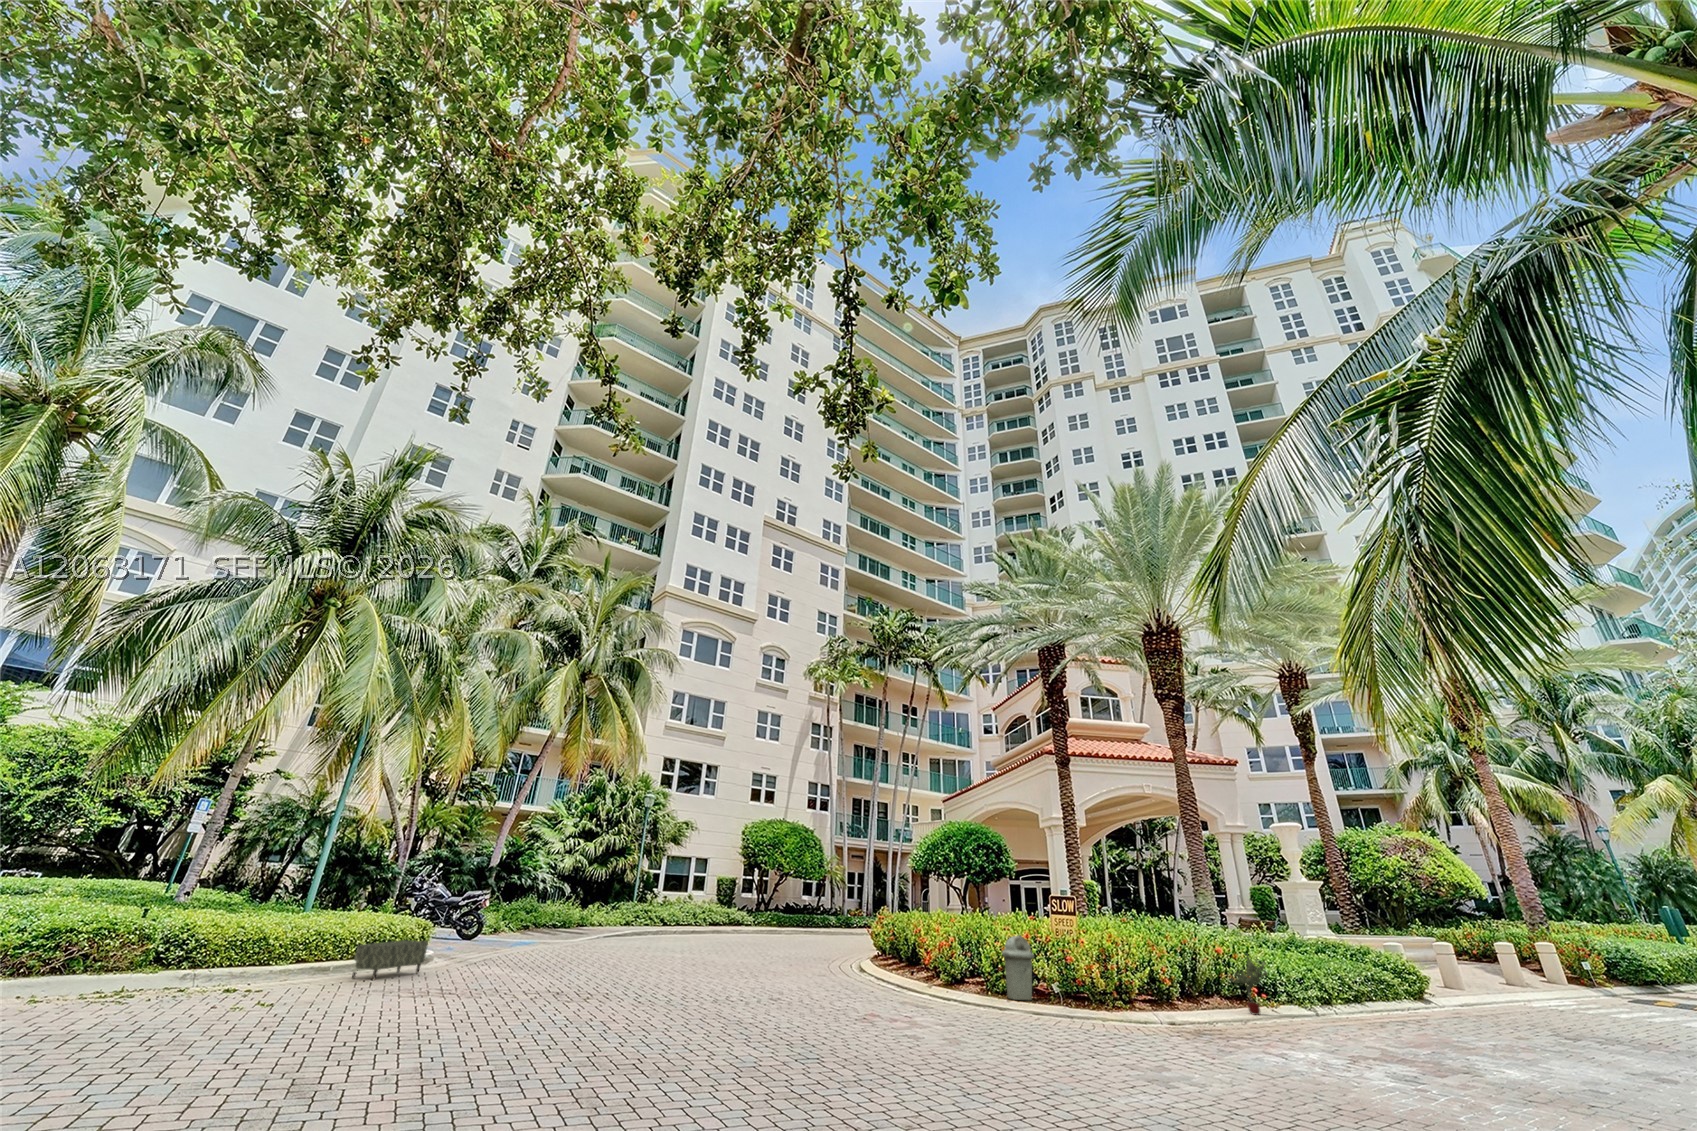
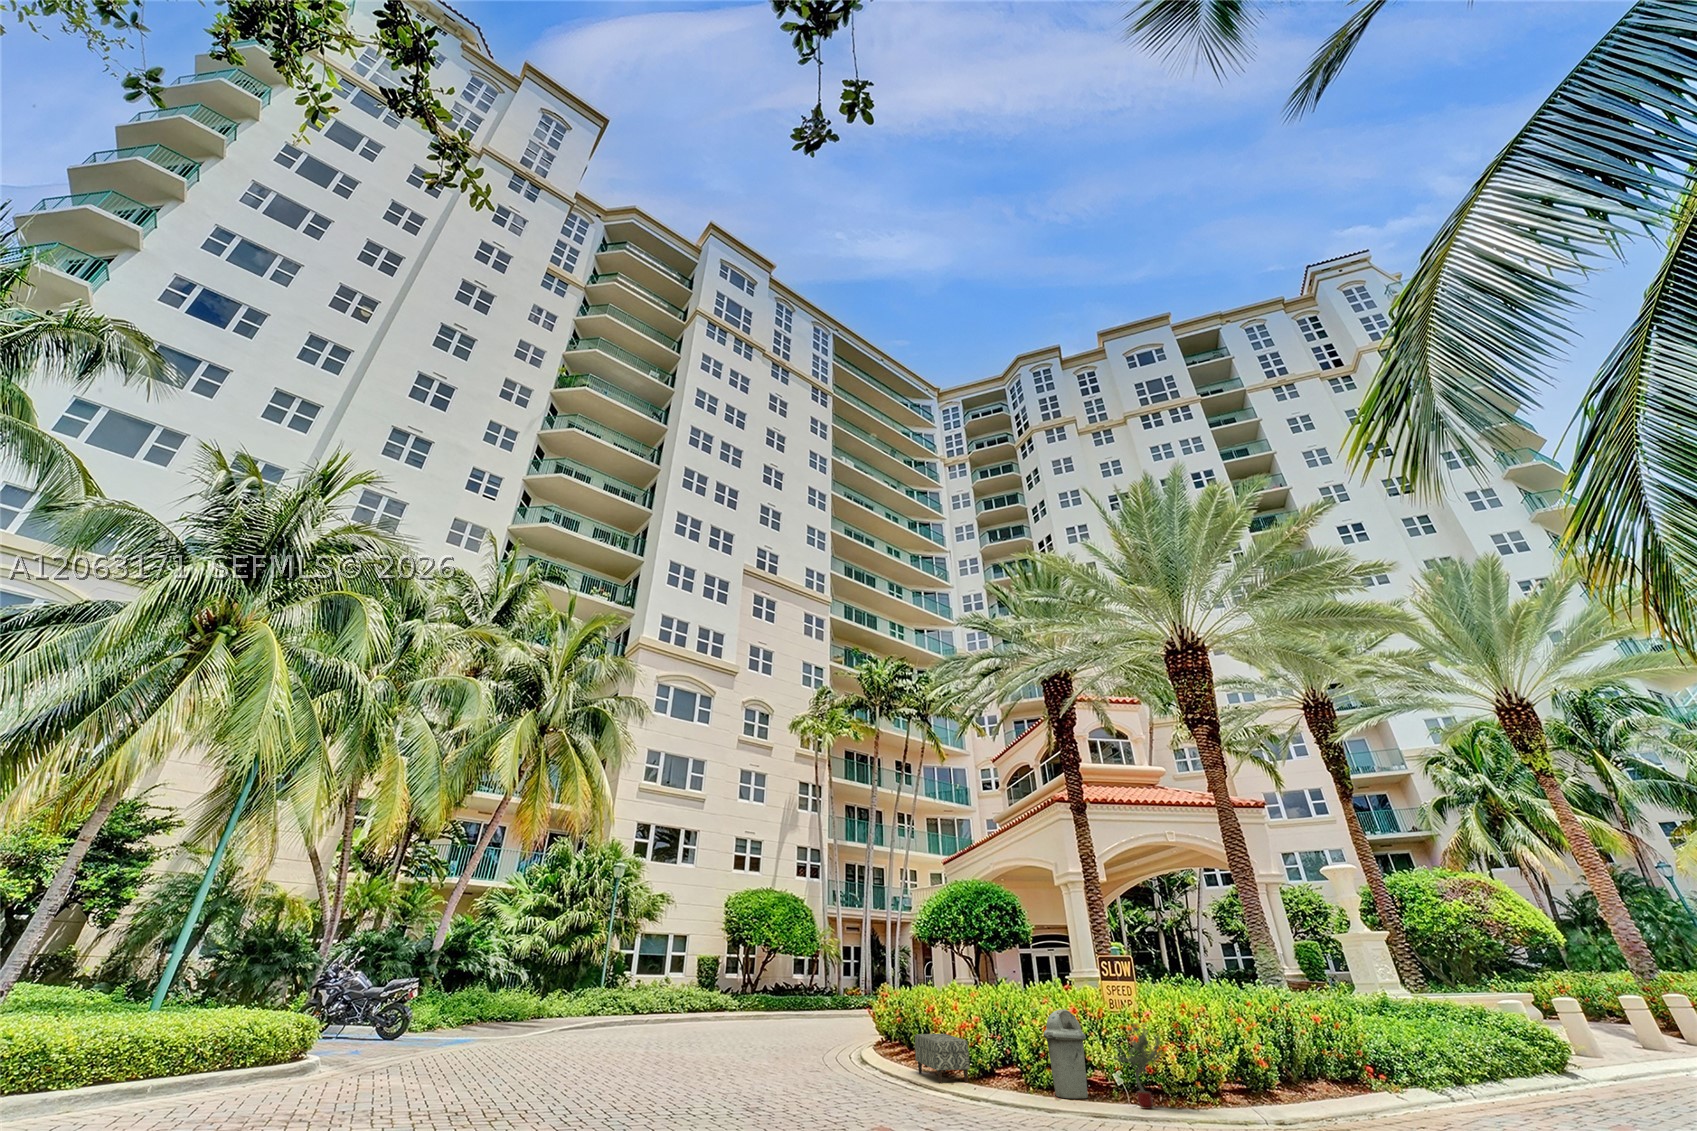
bench: present [352,940,428,980] -> present [915,1034,970,1084]
potted tree: present [1231,953,1267,1015] -> present [1114,1024,1161,1109]

